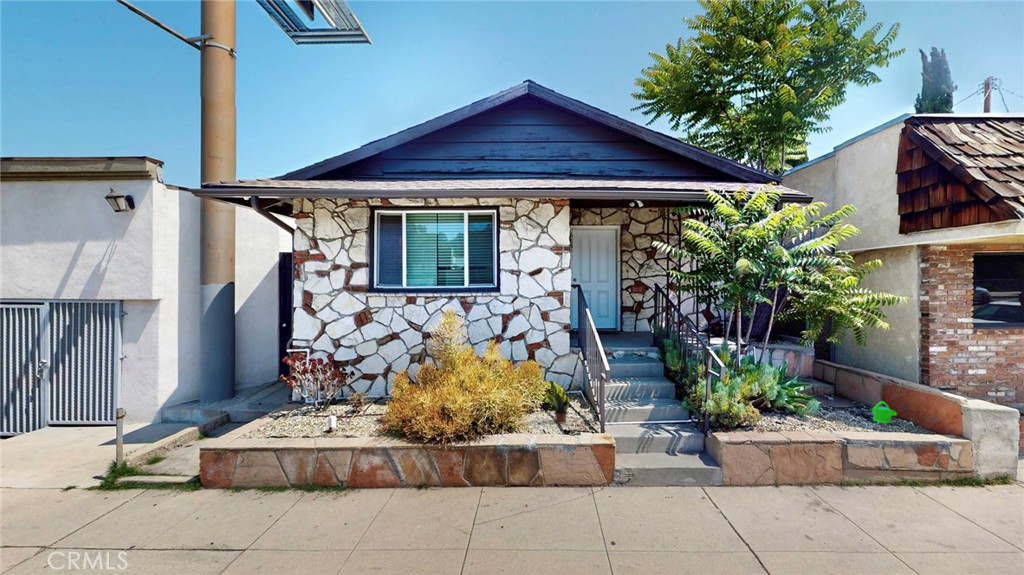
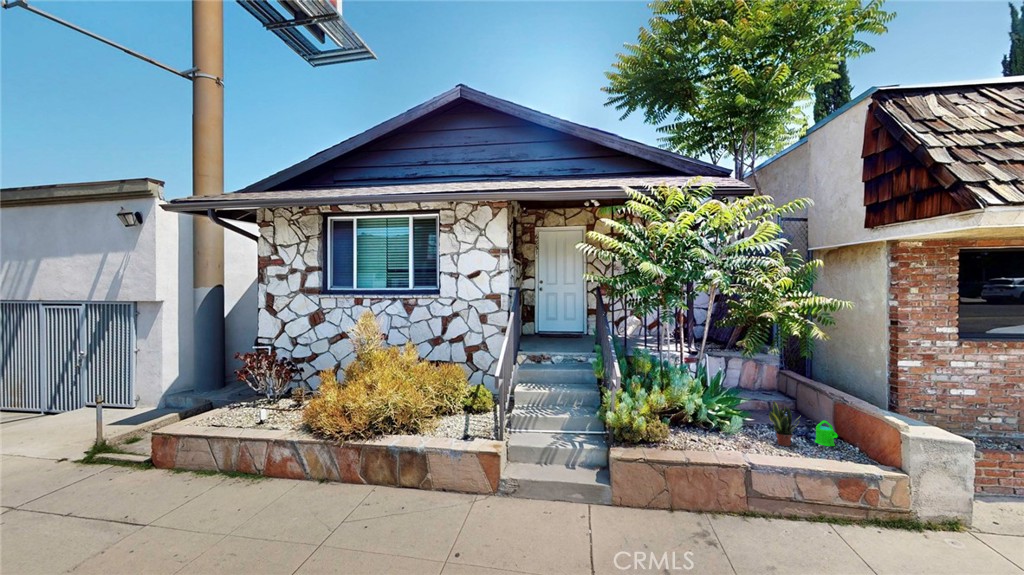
potted plant: present [547,385,572,423] -> present [769,402,799,446]

